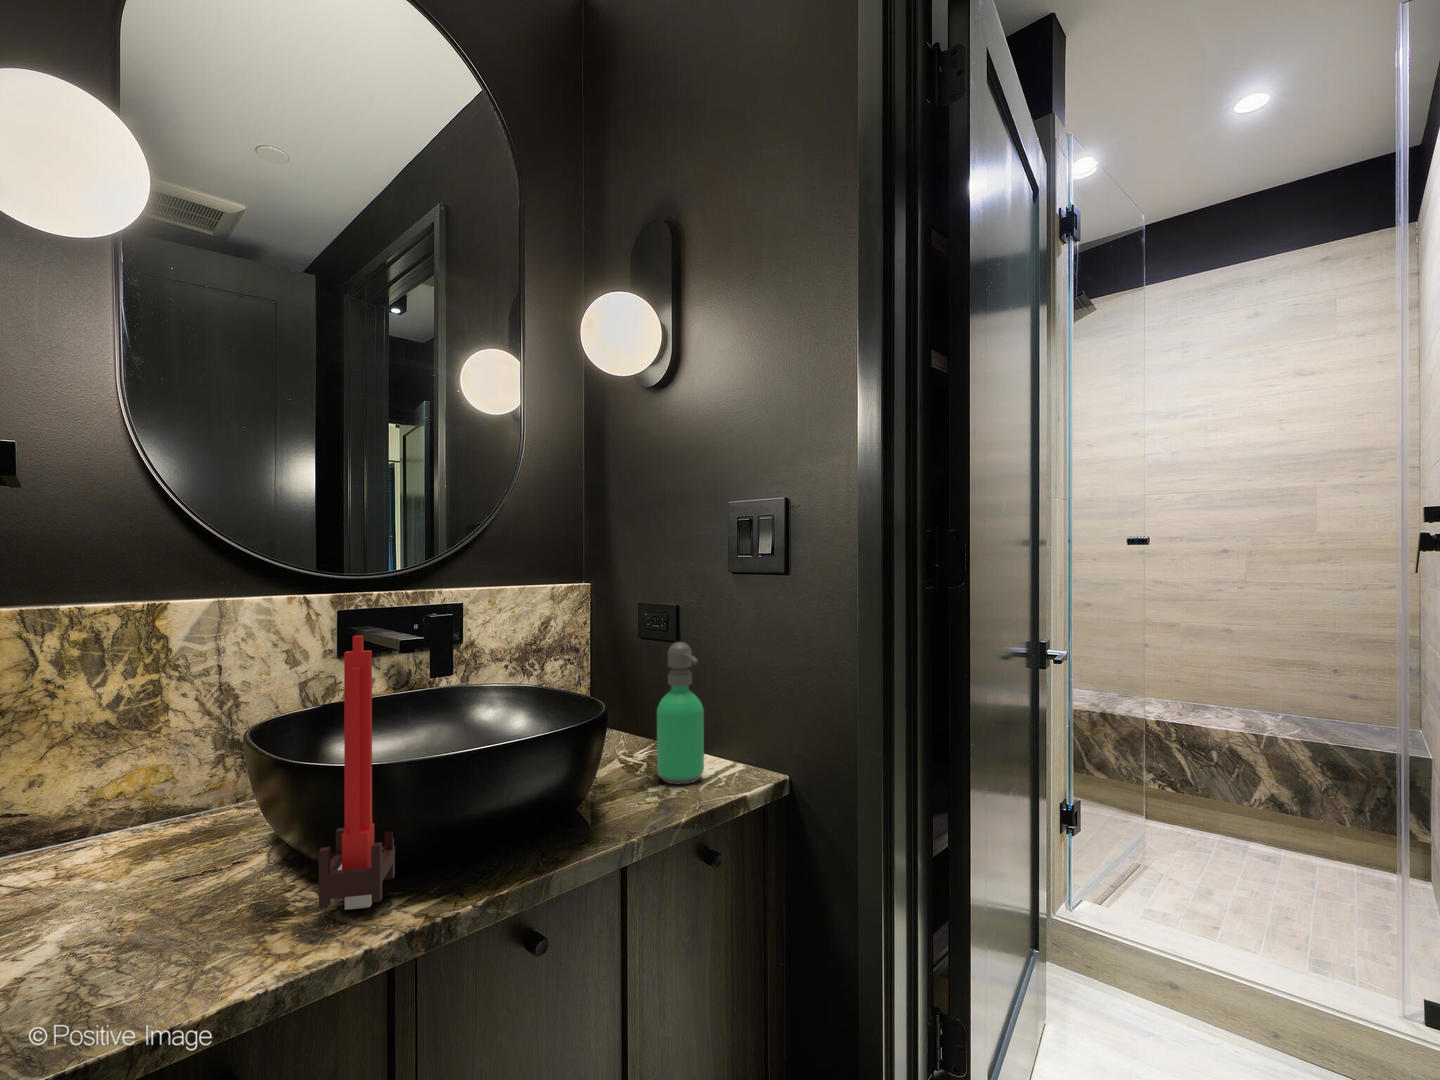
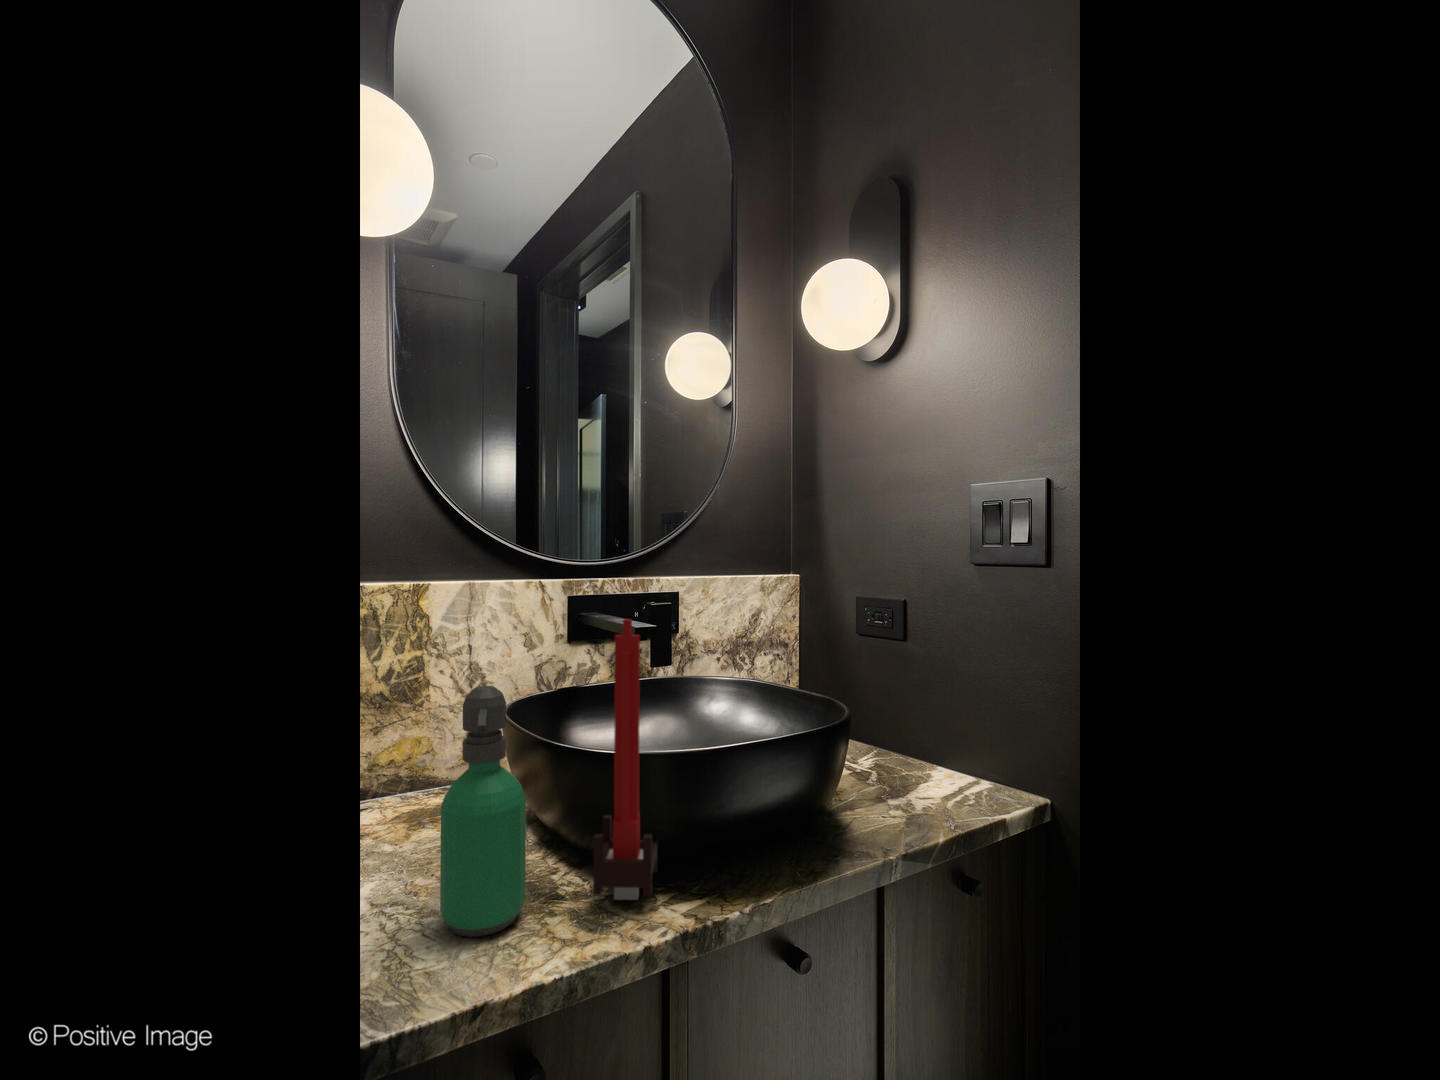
soap dispenser: present [657,642,704,784] -> present [440,686,526,937]

